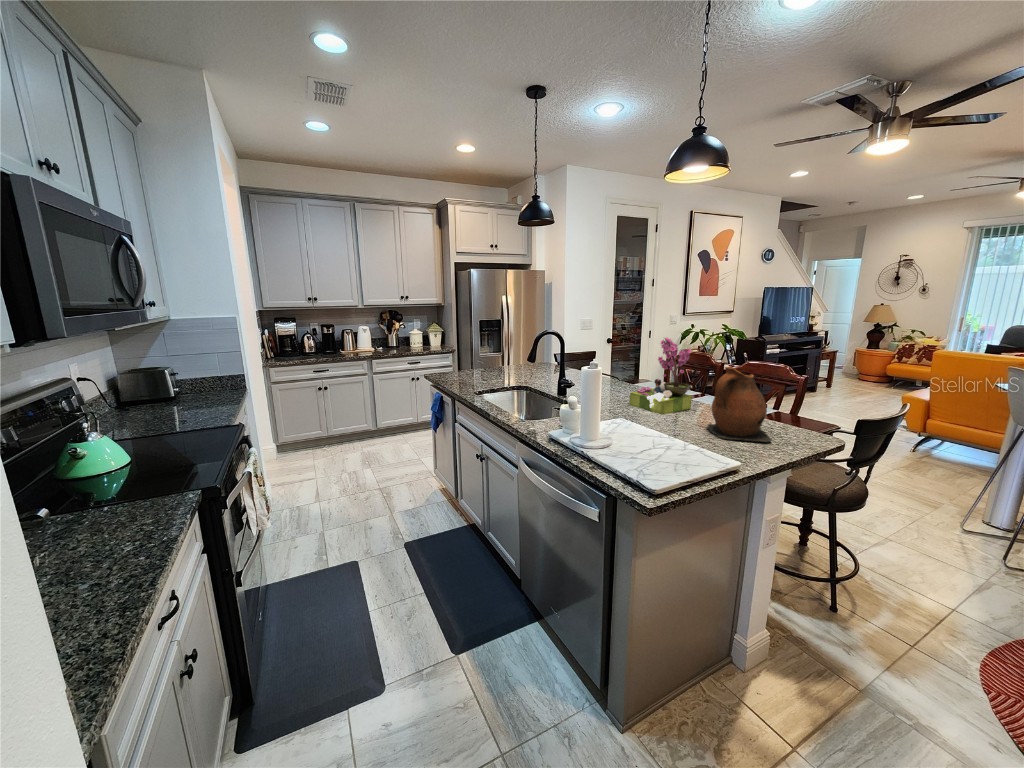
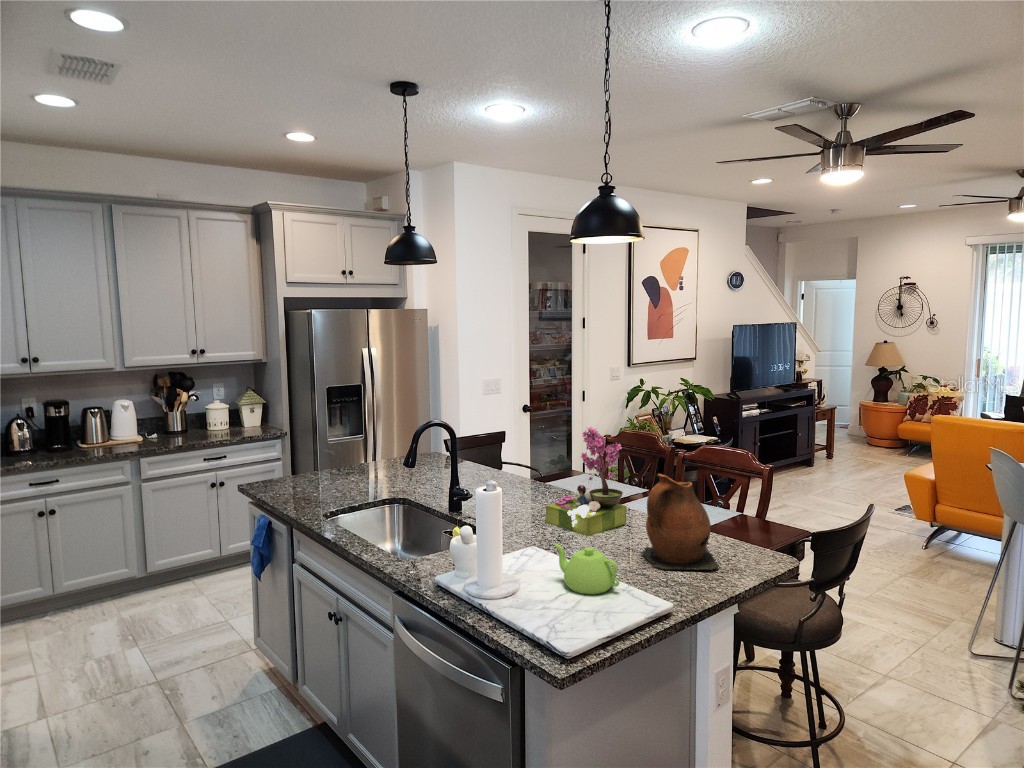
teapot: none [640,413,693,451] -> present [554,543,620,594]

